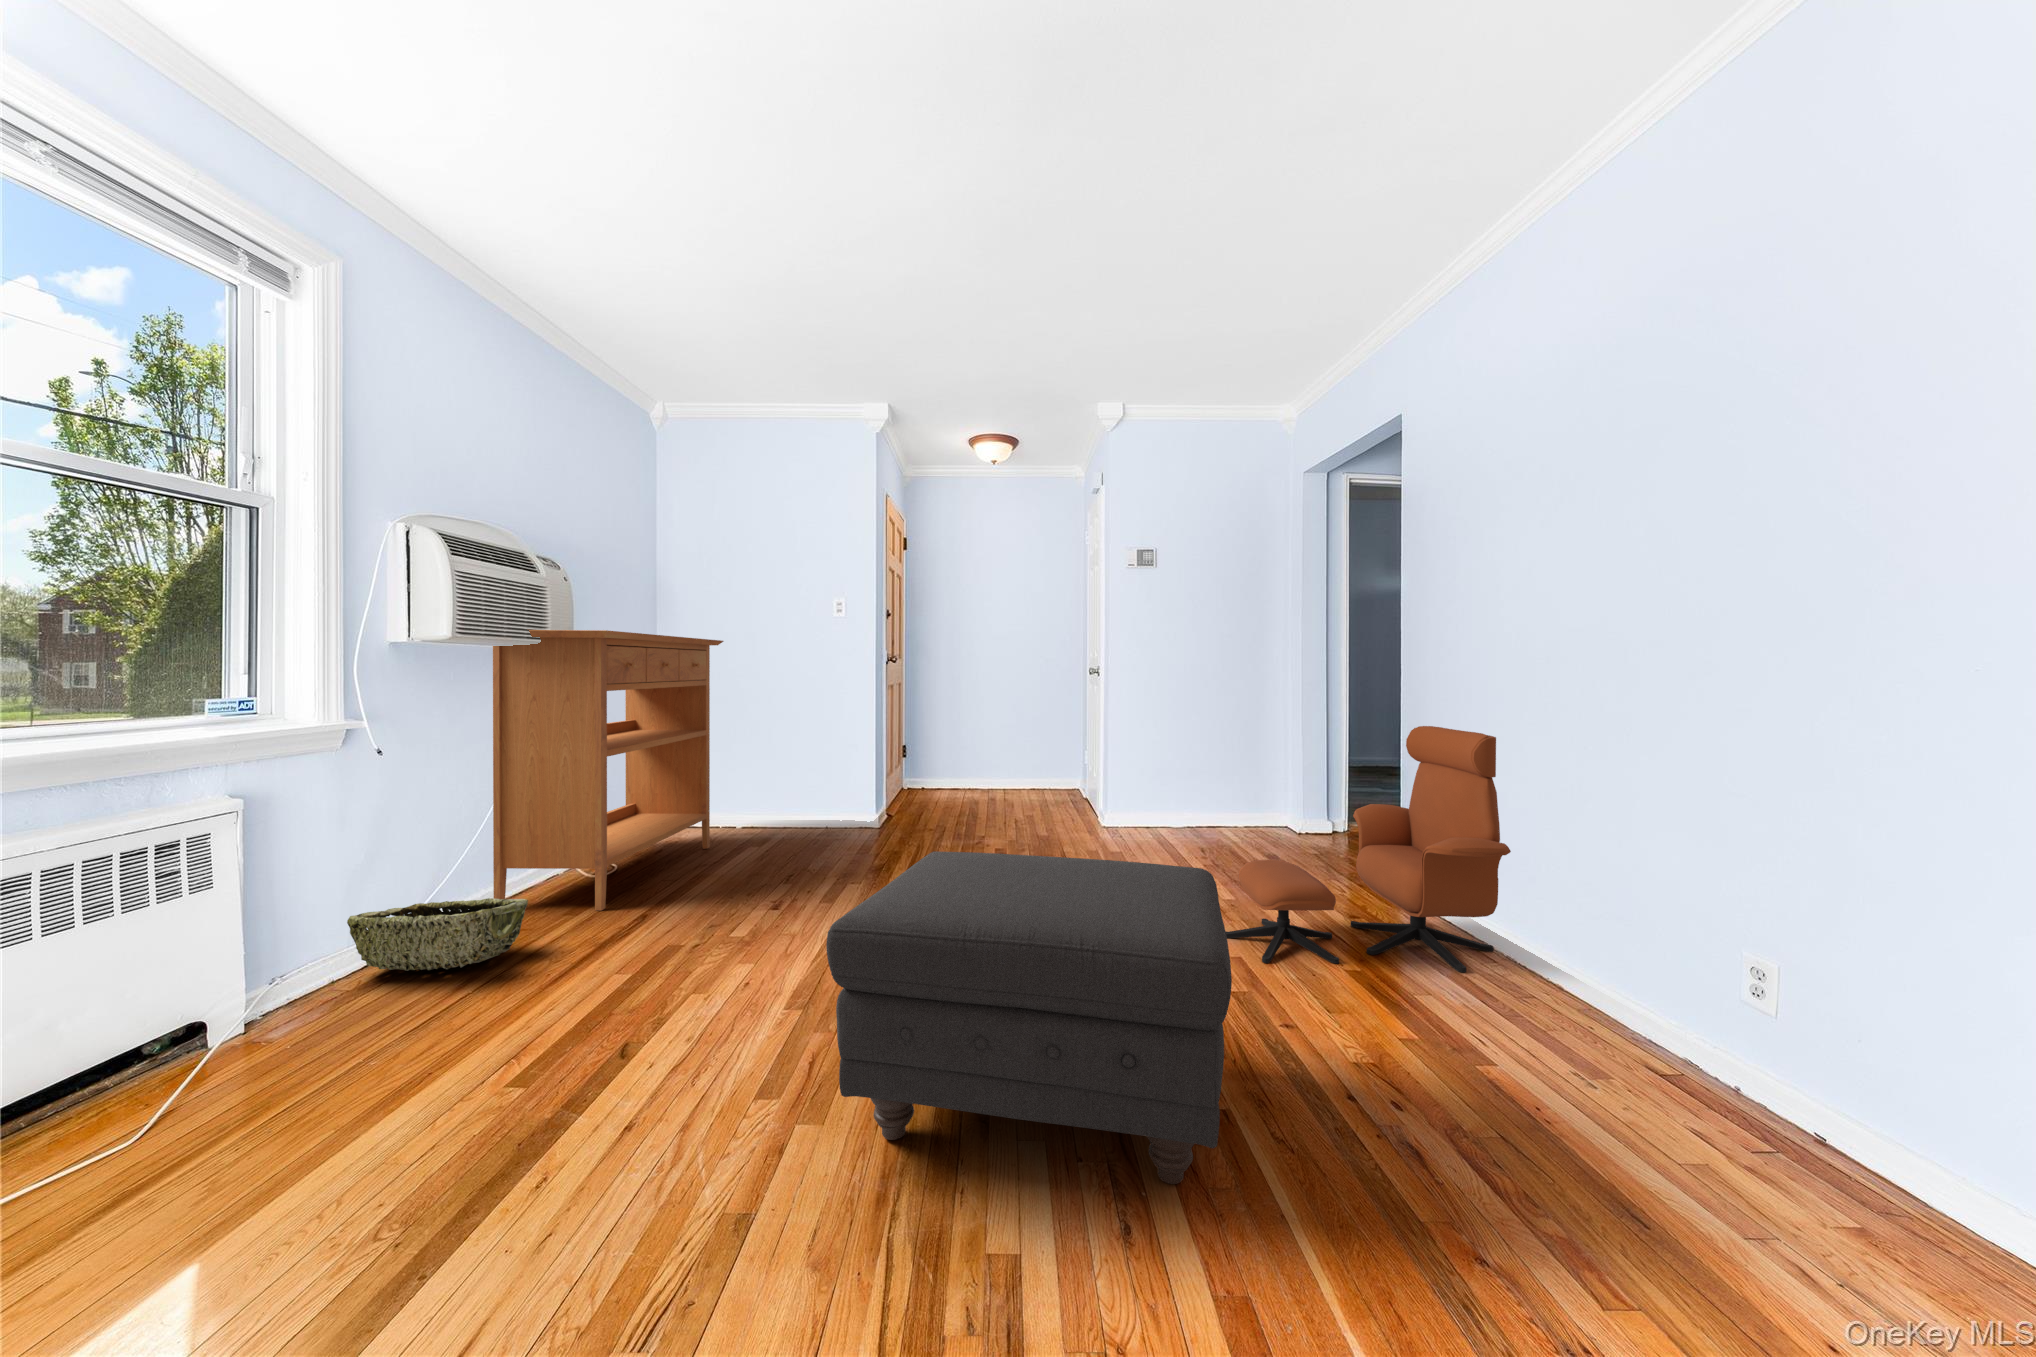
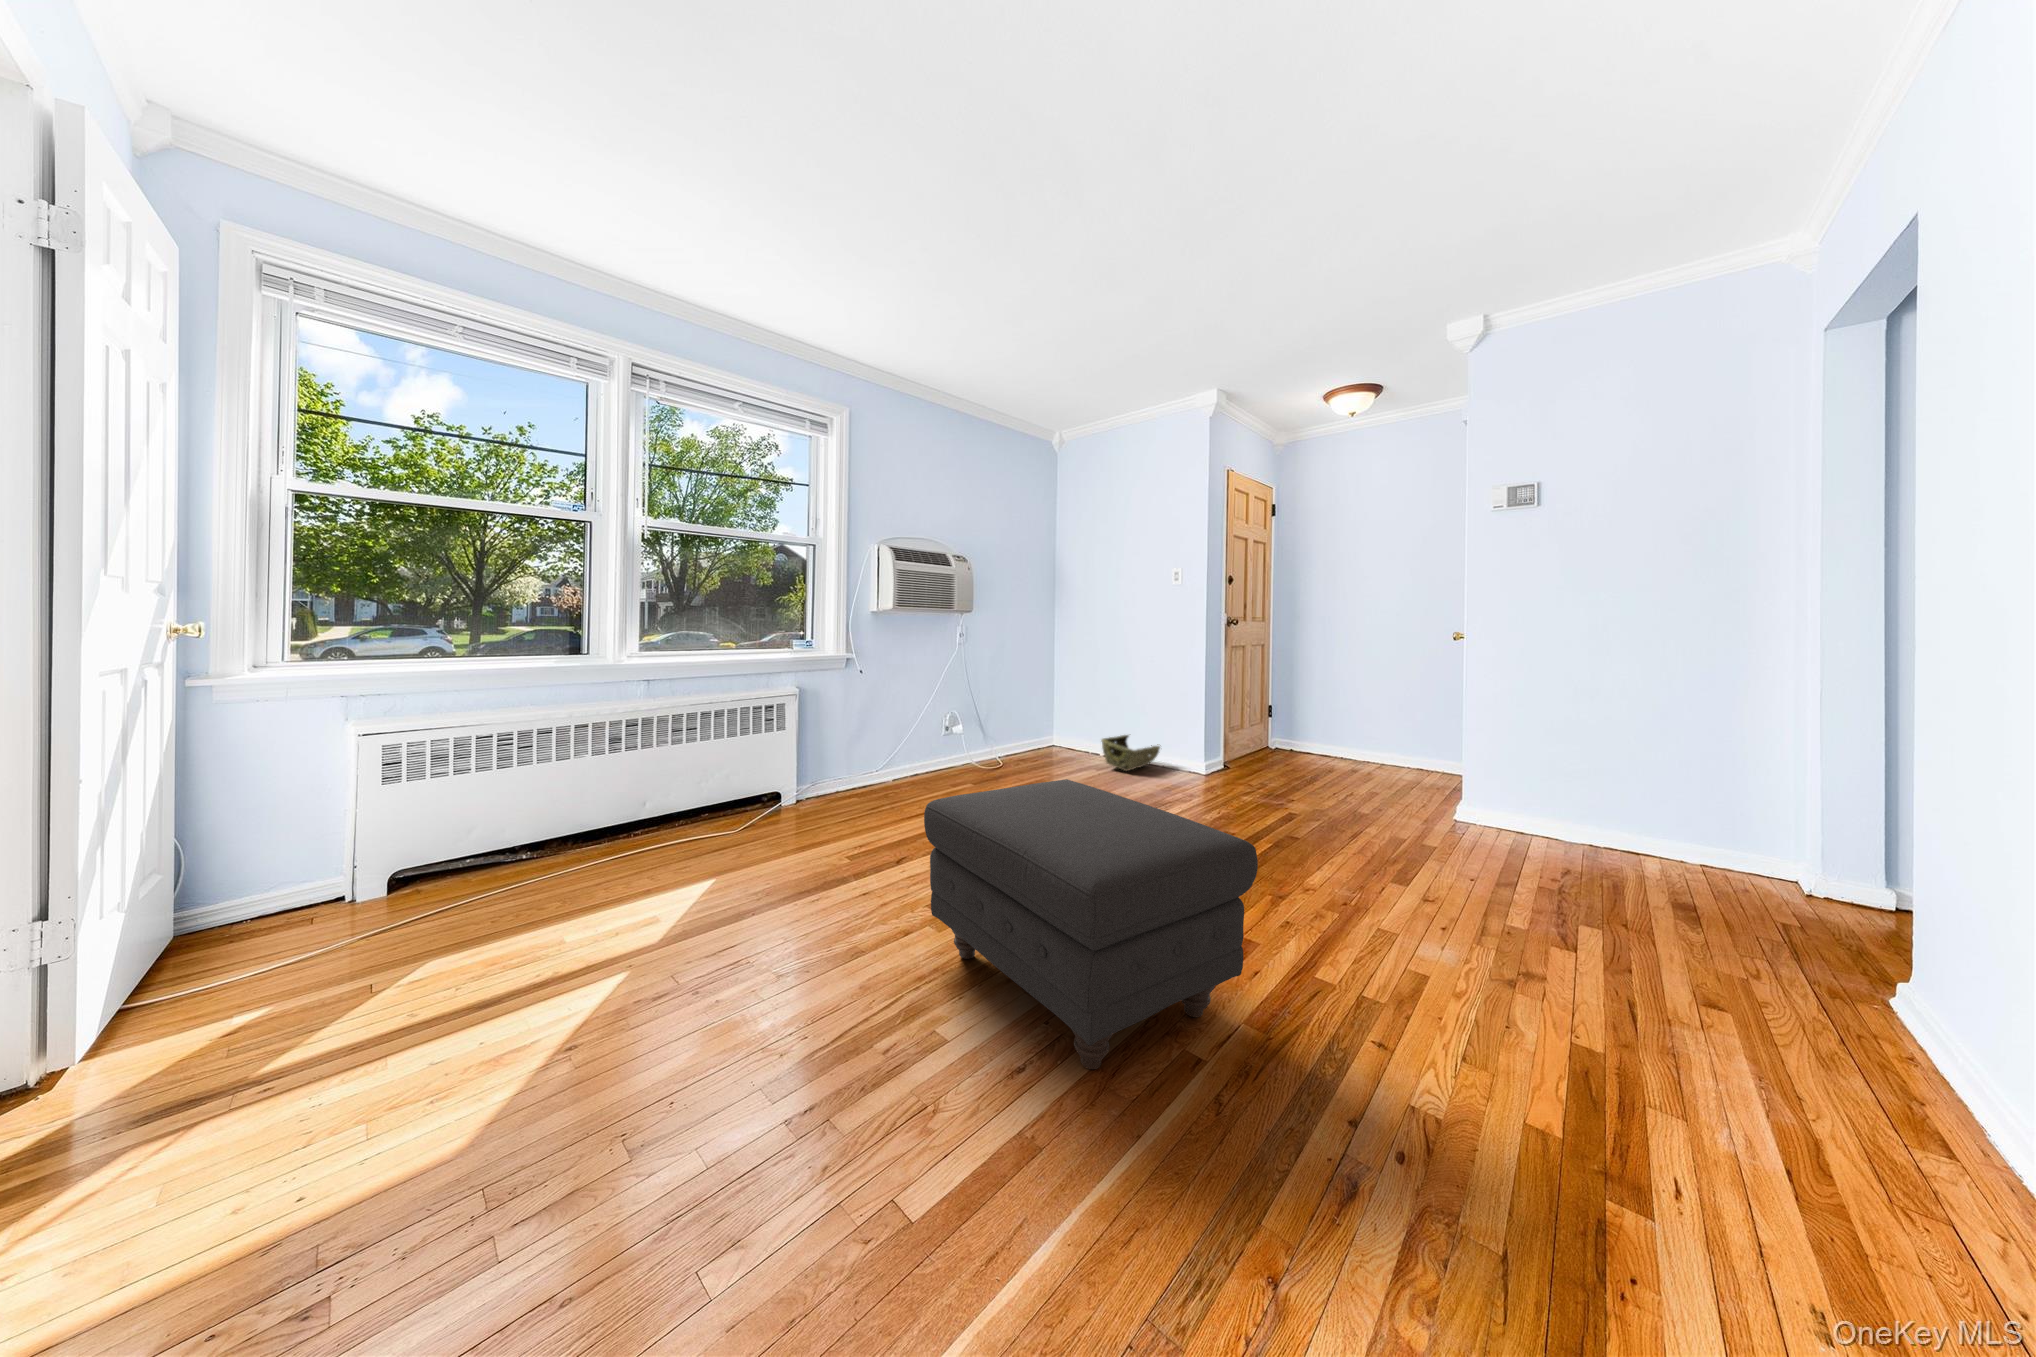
console table: present [493,630,723,911] -> none [921,602,1087,788]
lounge chair: present [1226,726,1511,972] -> none [1427,748,1910,1121]
woven basket: present [347,898,528,971] -> present [1101,735,1160,771]

